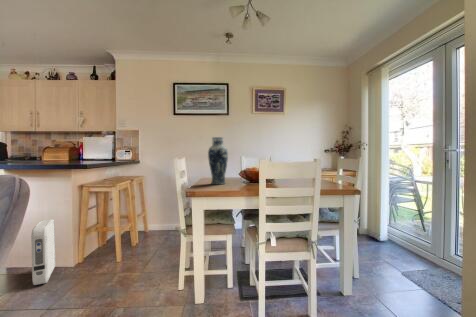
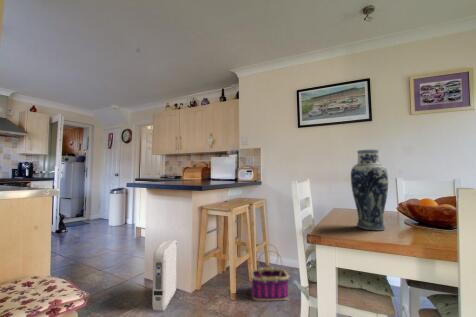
basket: none [134,211,167,256] -> present [251,245,289,301]

